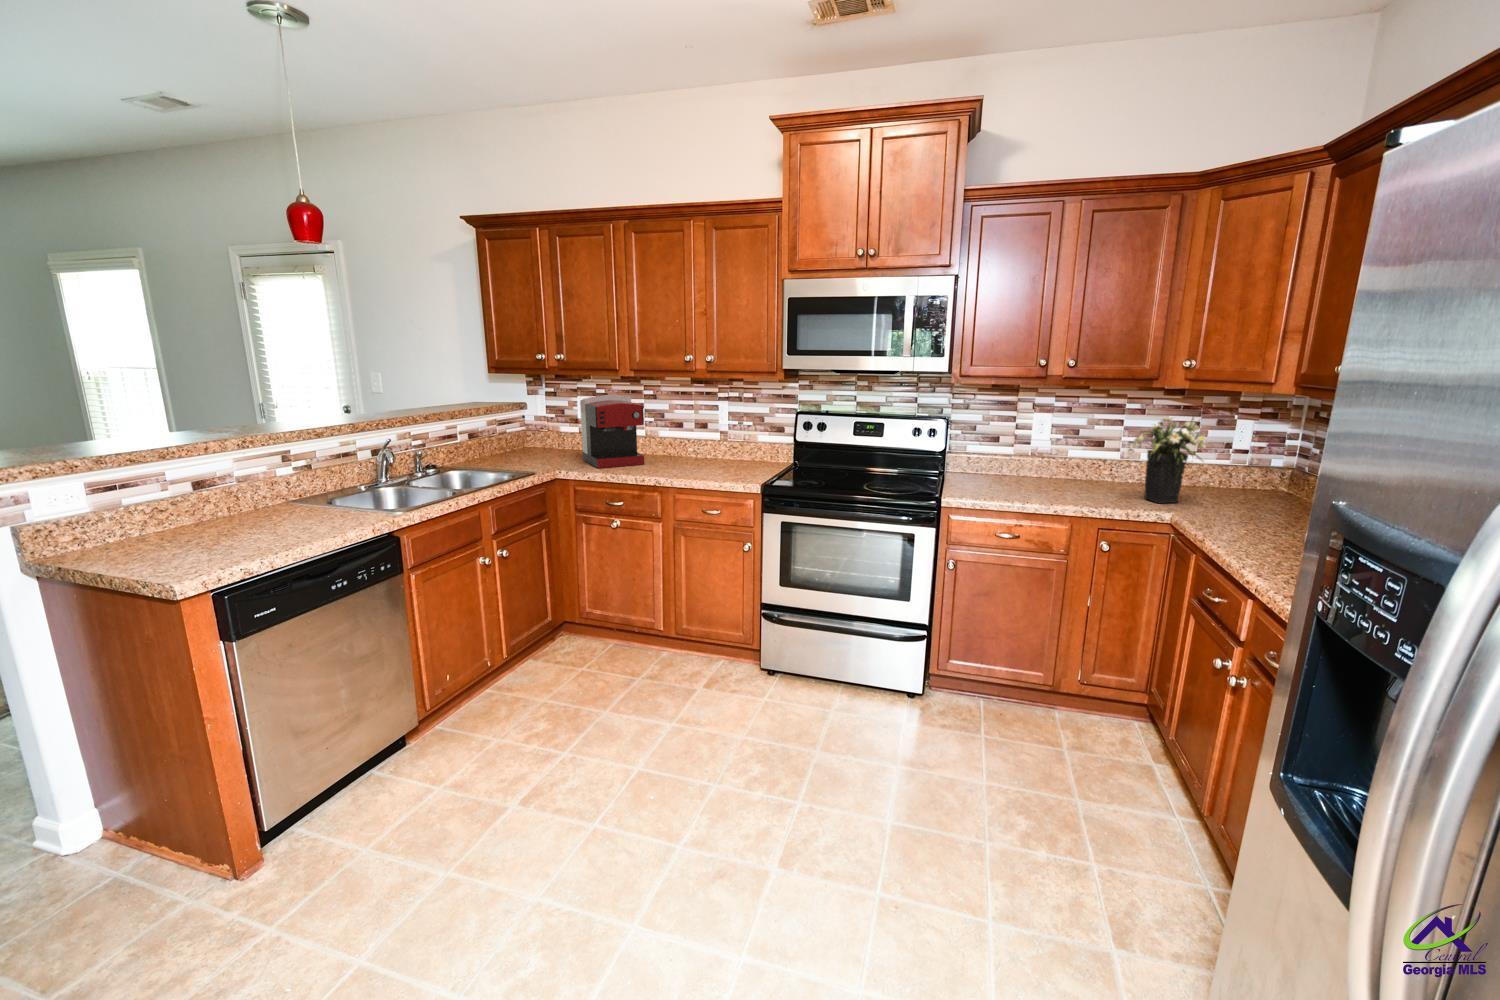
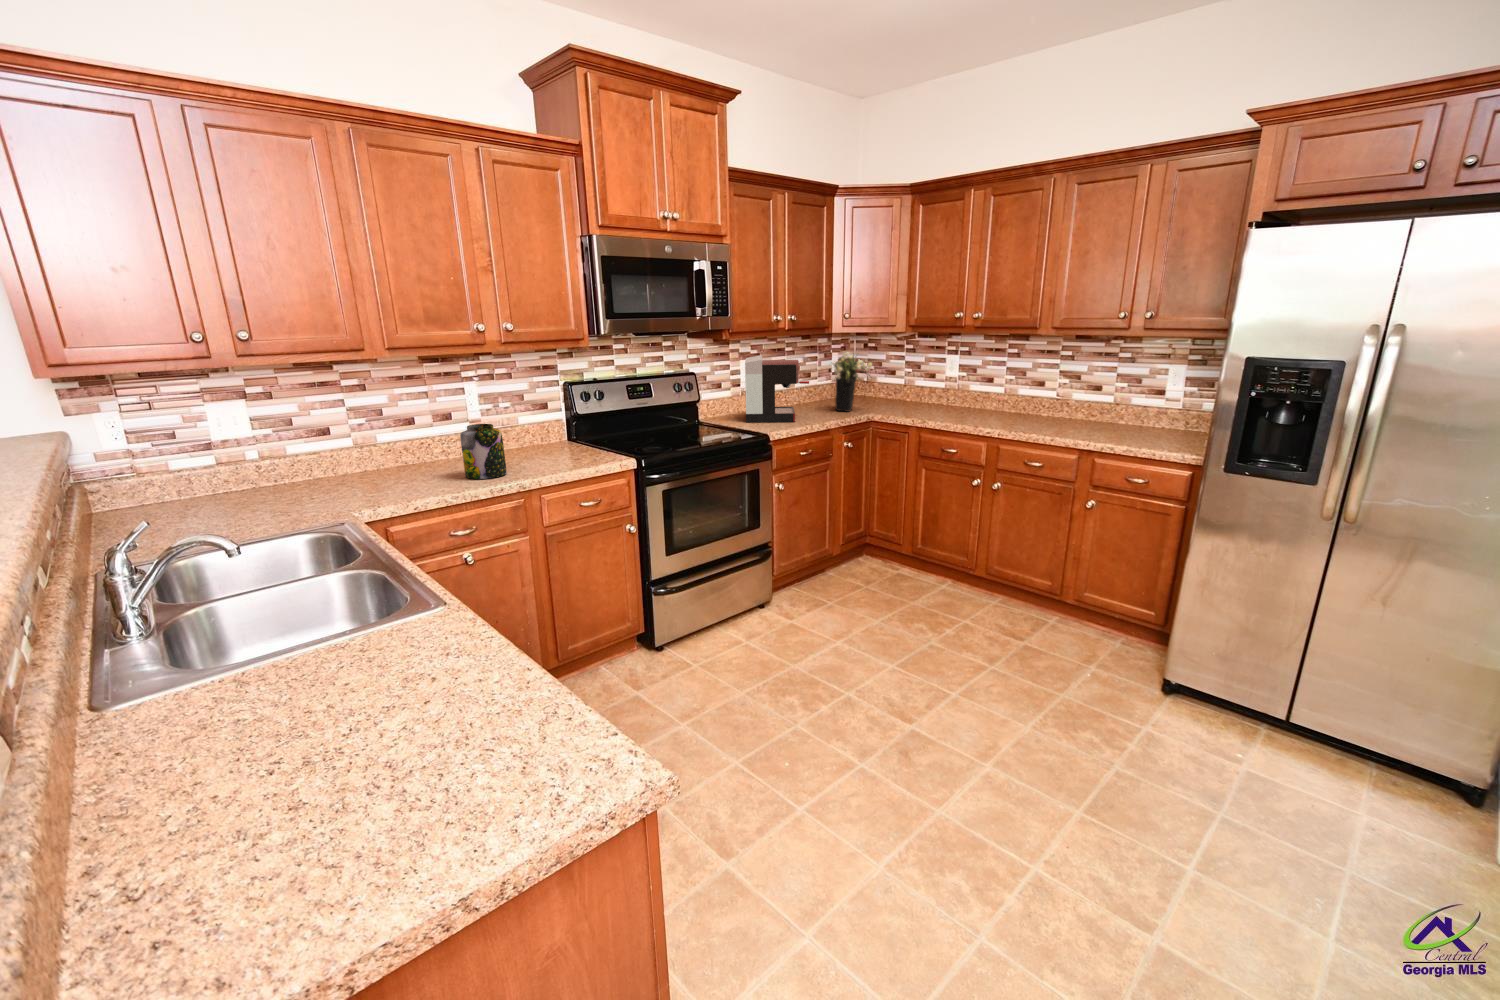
coffee maker: present [580,395,644,468] -> present [745,355,809,422]
jar: none [653,431,681,473] -> present [460,424,507,479]

